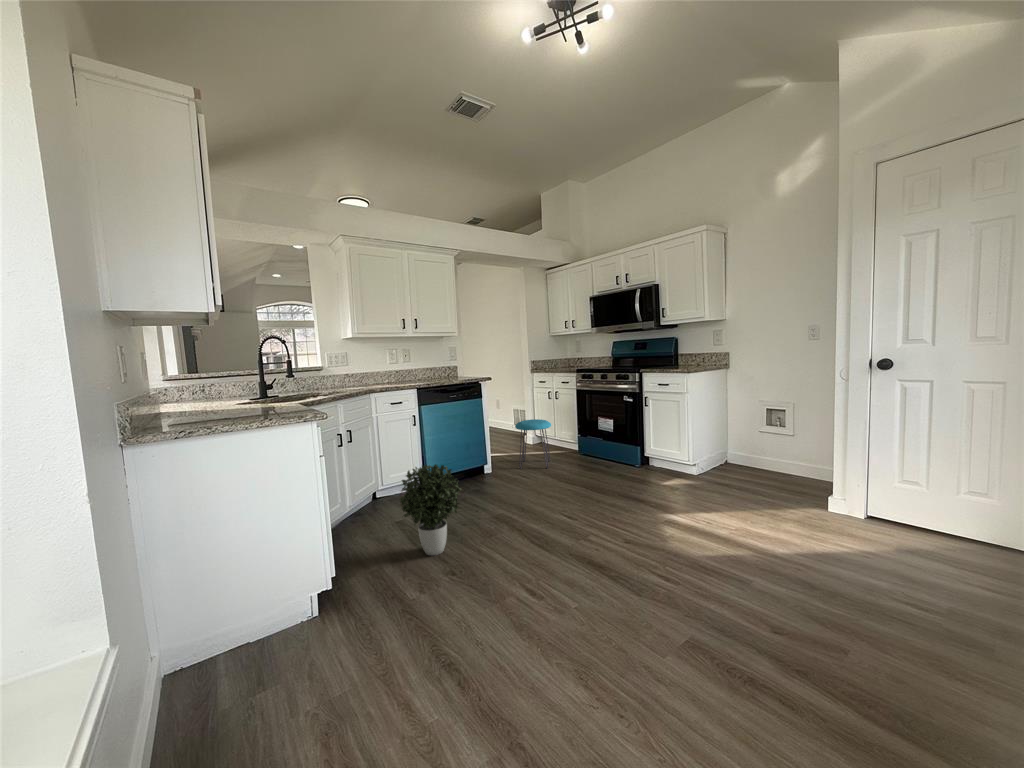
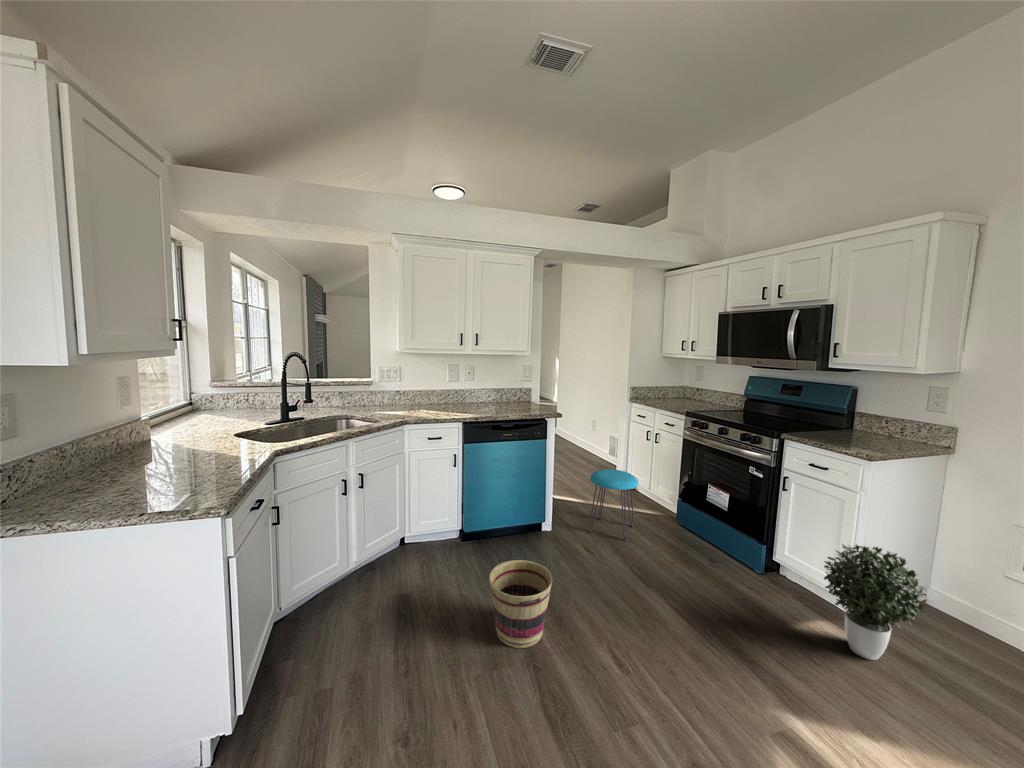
potted plant: present [400,464,461,555] -> present [824,545,926,660]
basket: none [472,471,517,525] -> present [489,560,552,648]

